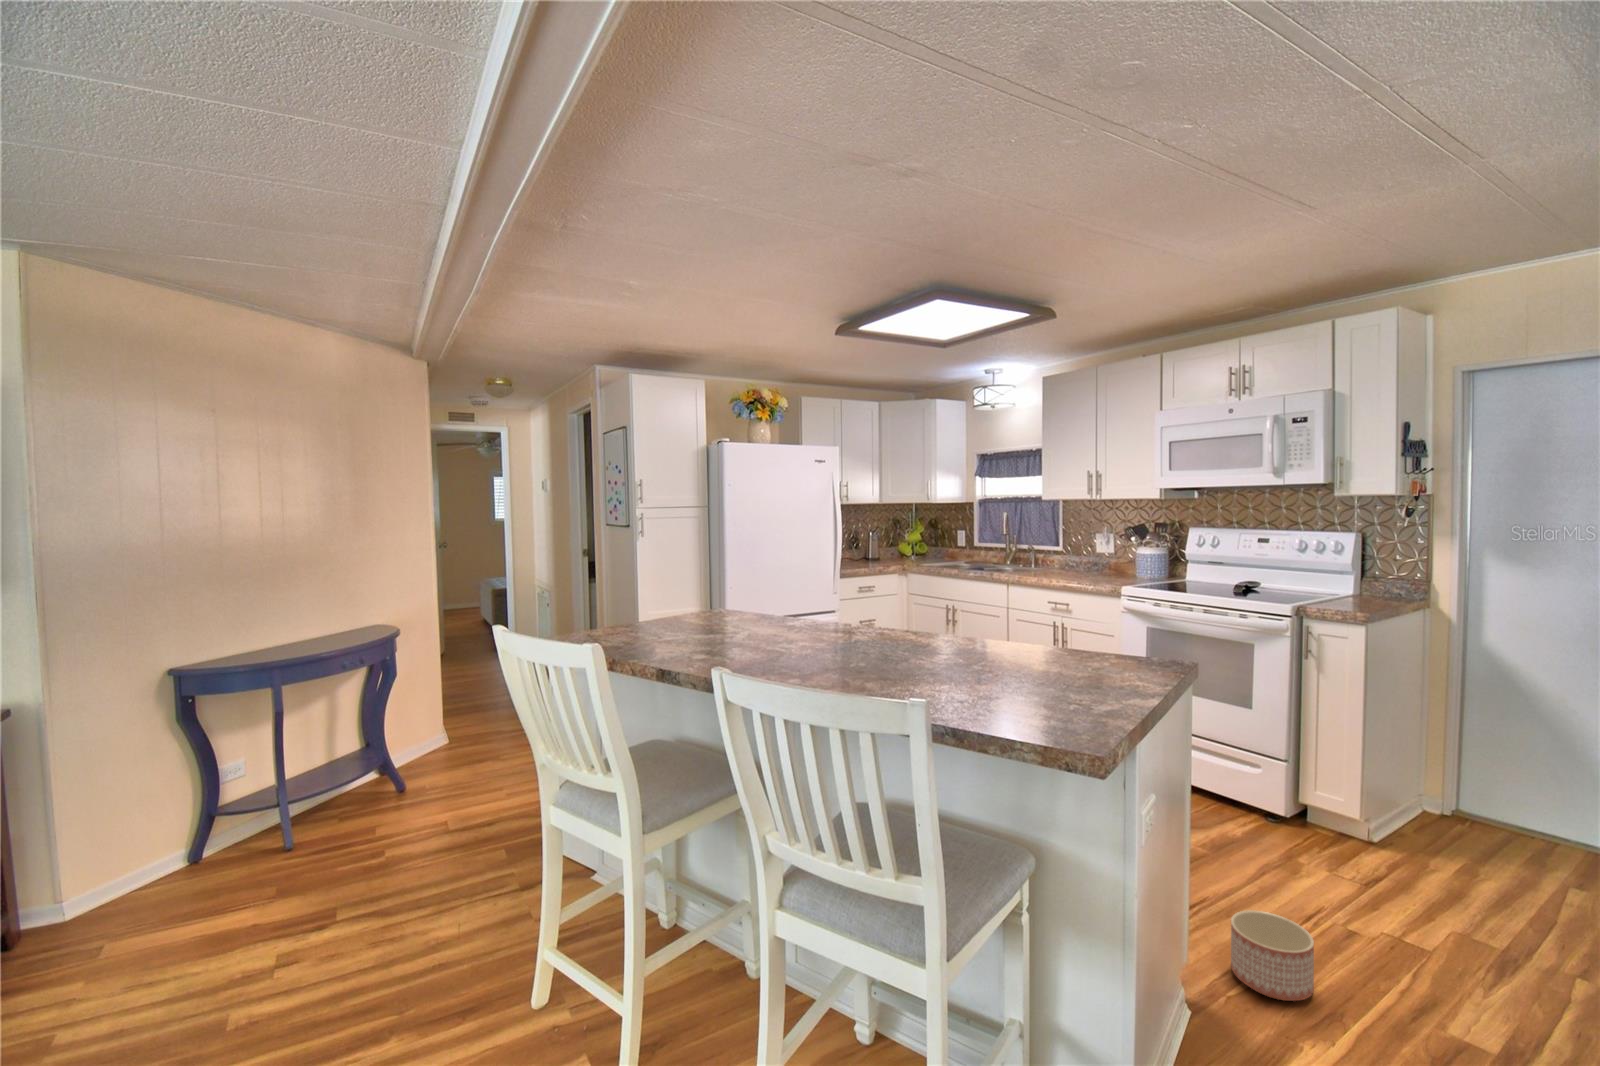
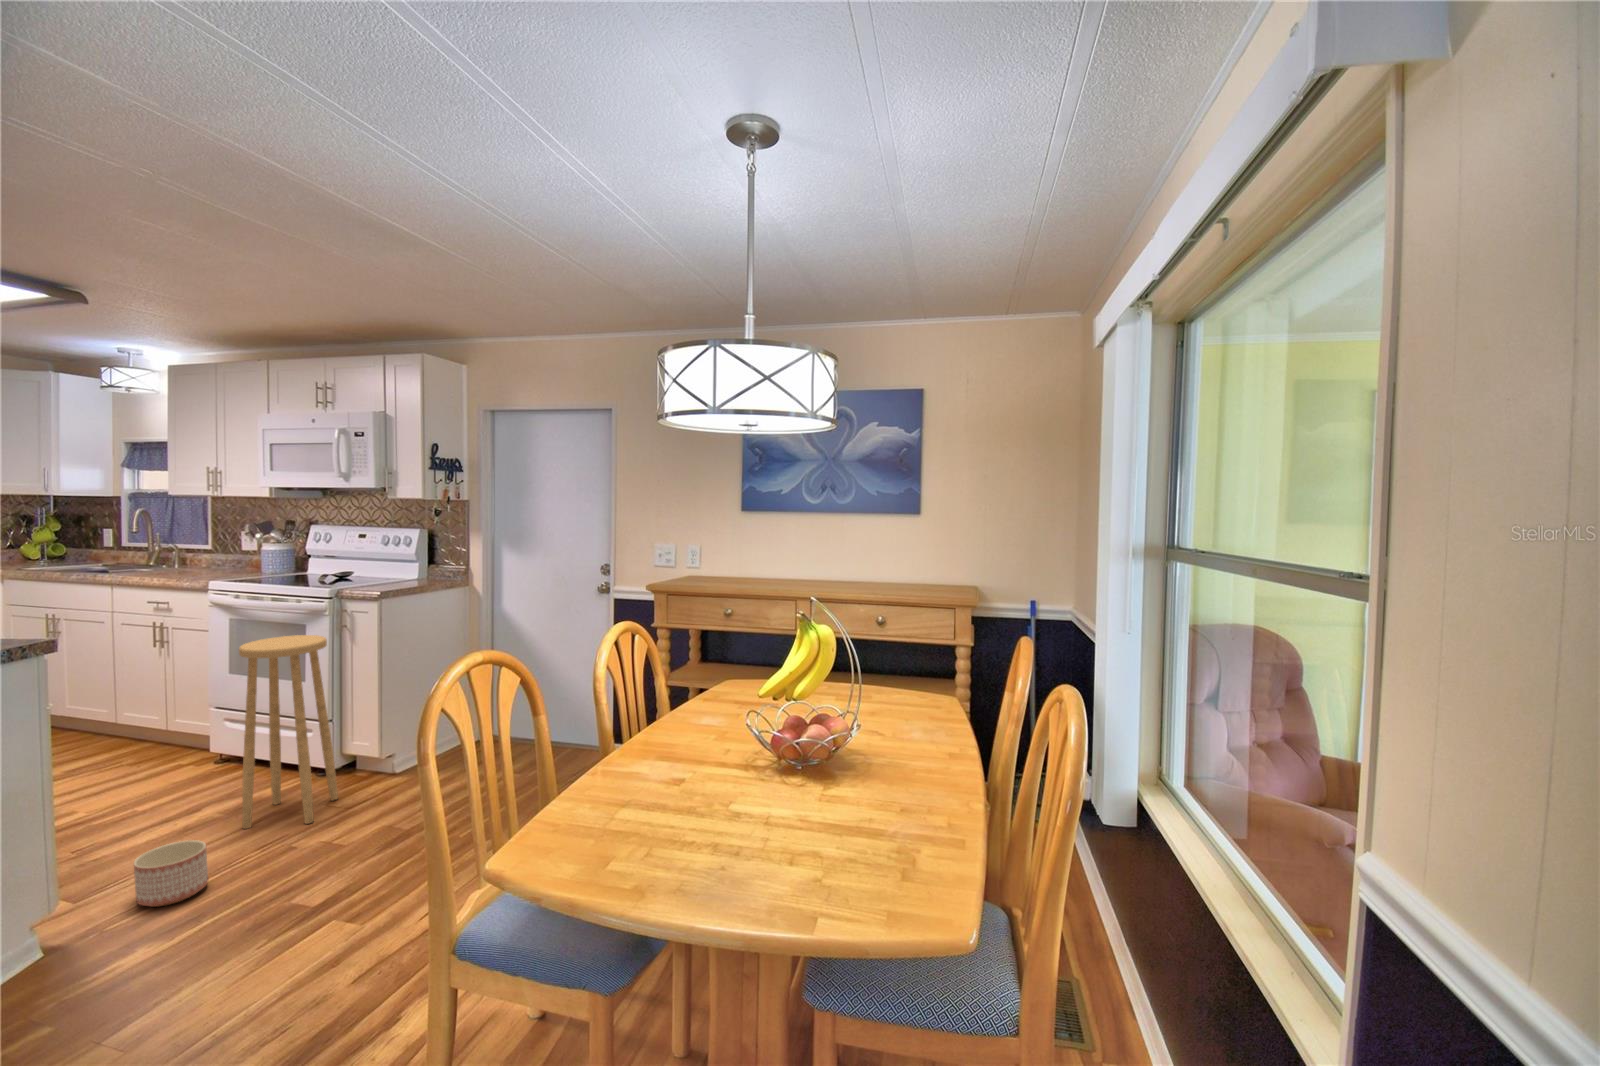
stool: none [1251,662,1363,915] -> present [239,635,338,829]

